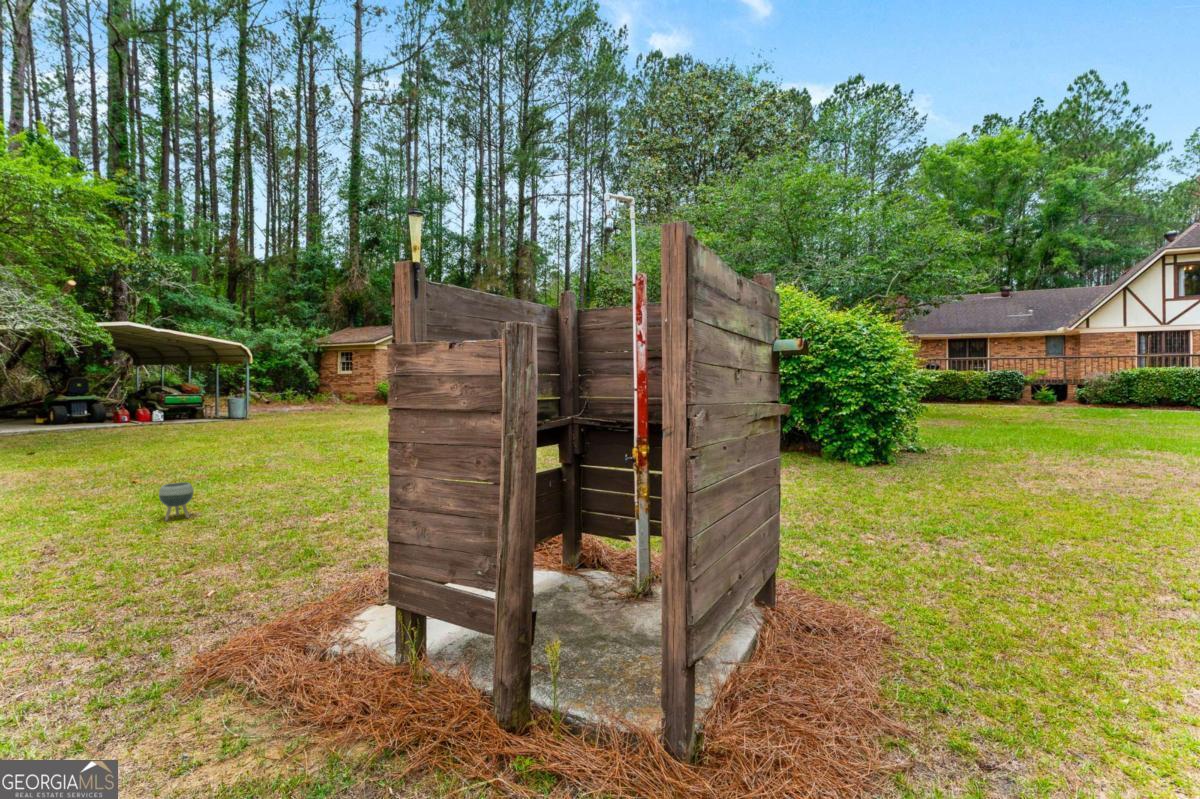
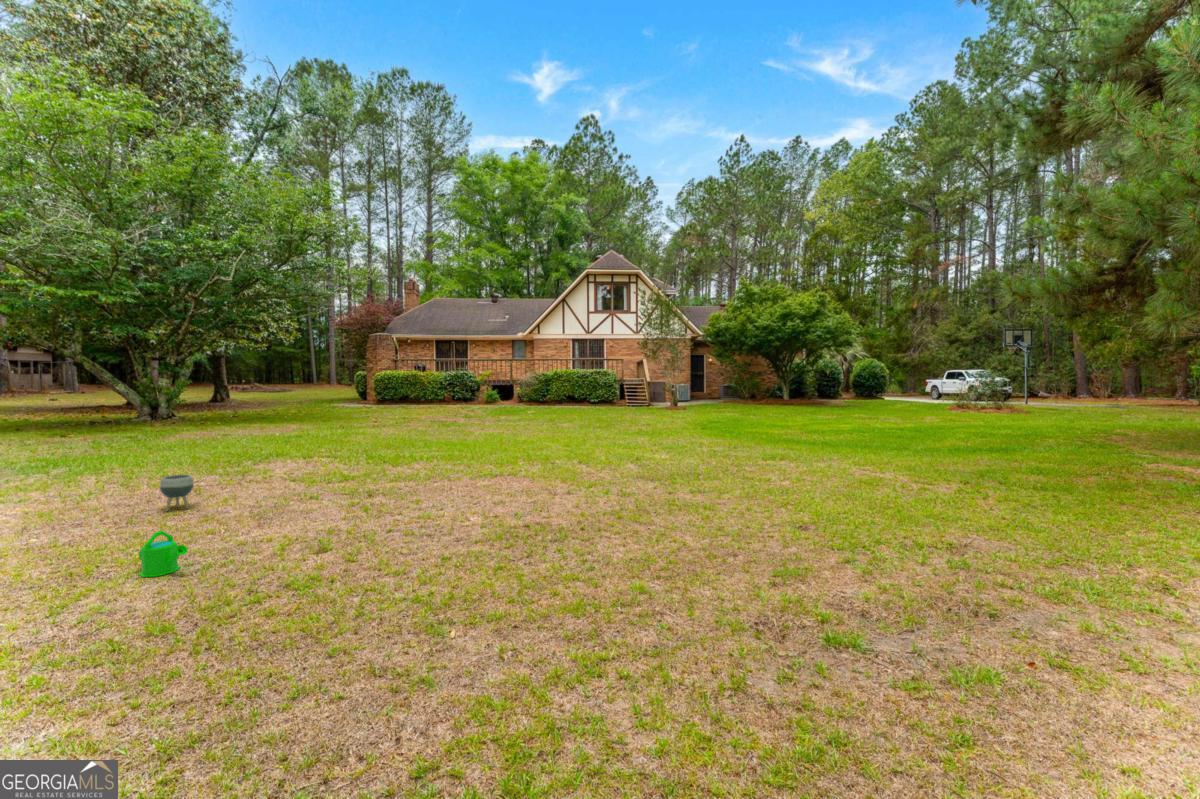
watering can: none [138,535,188,584] -> present [139,531,188,577]

